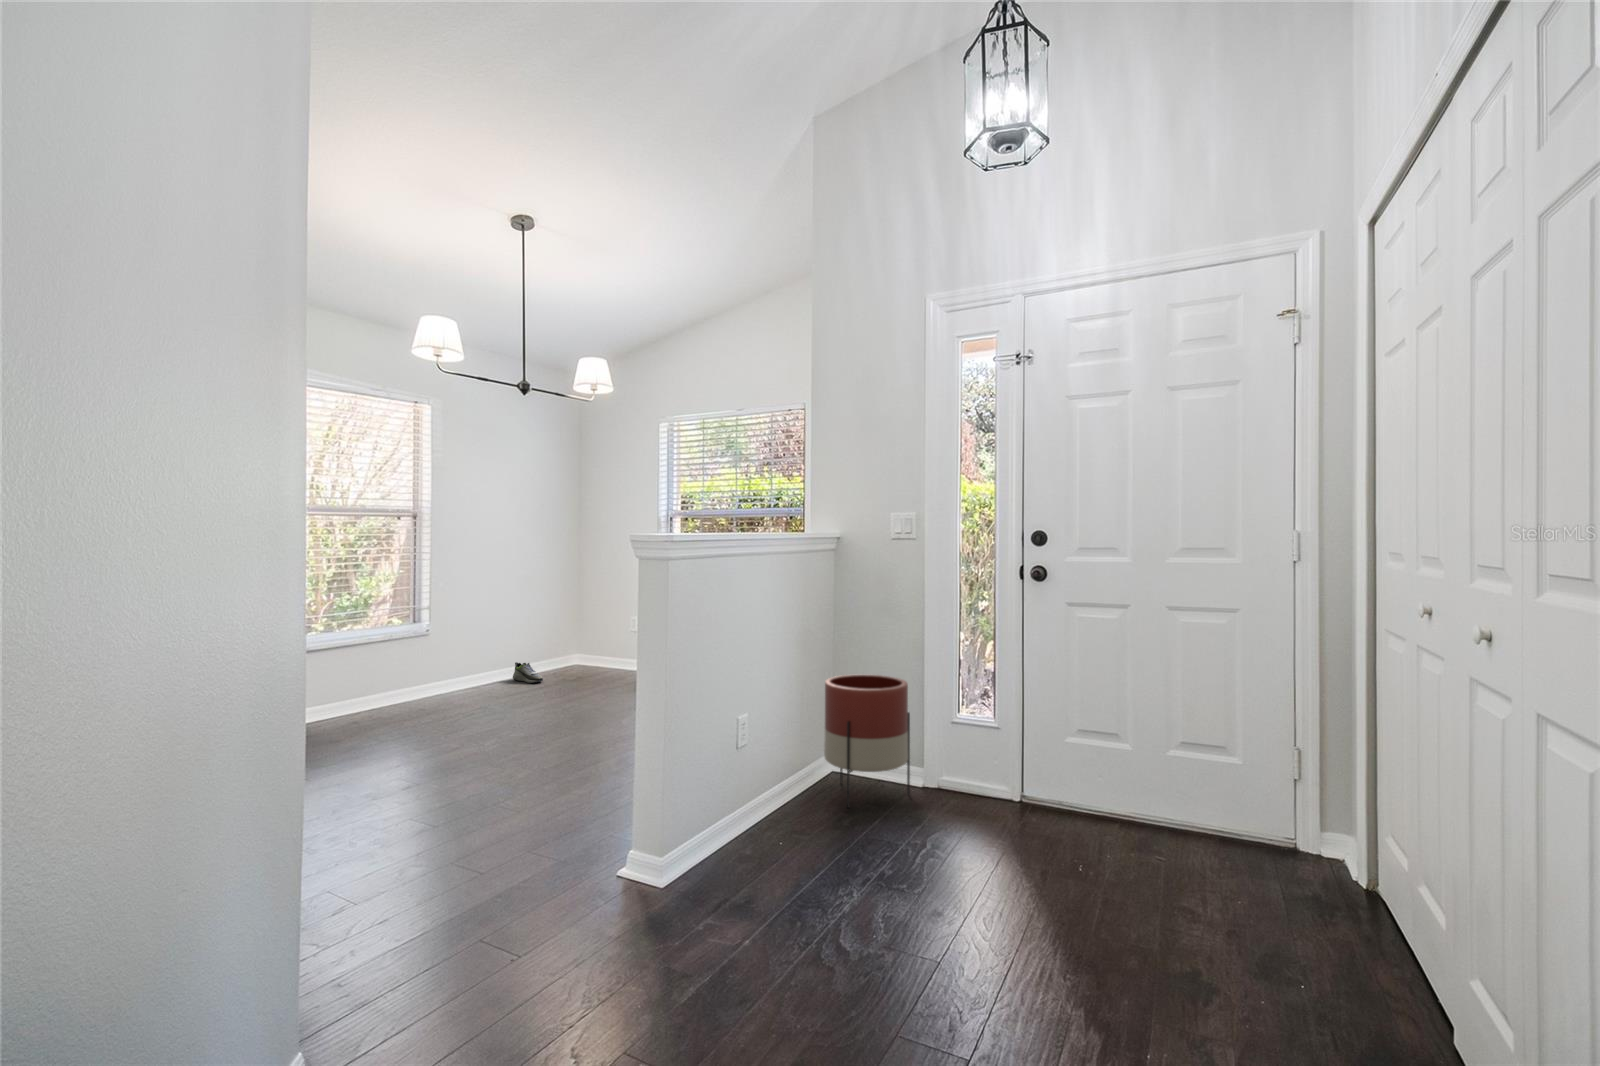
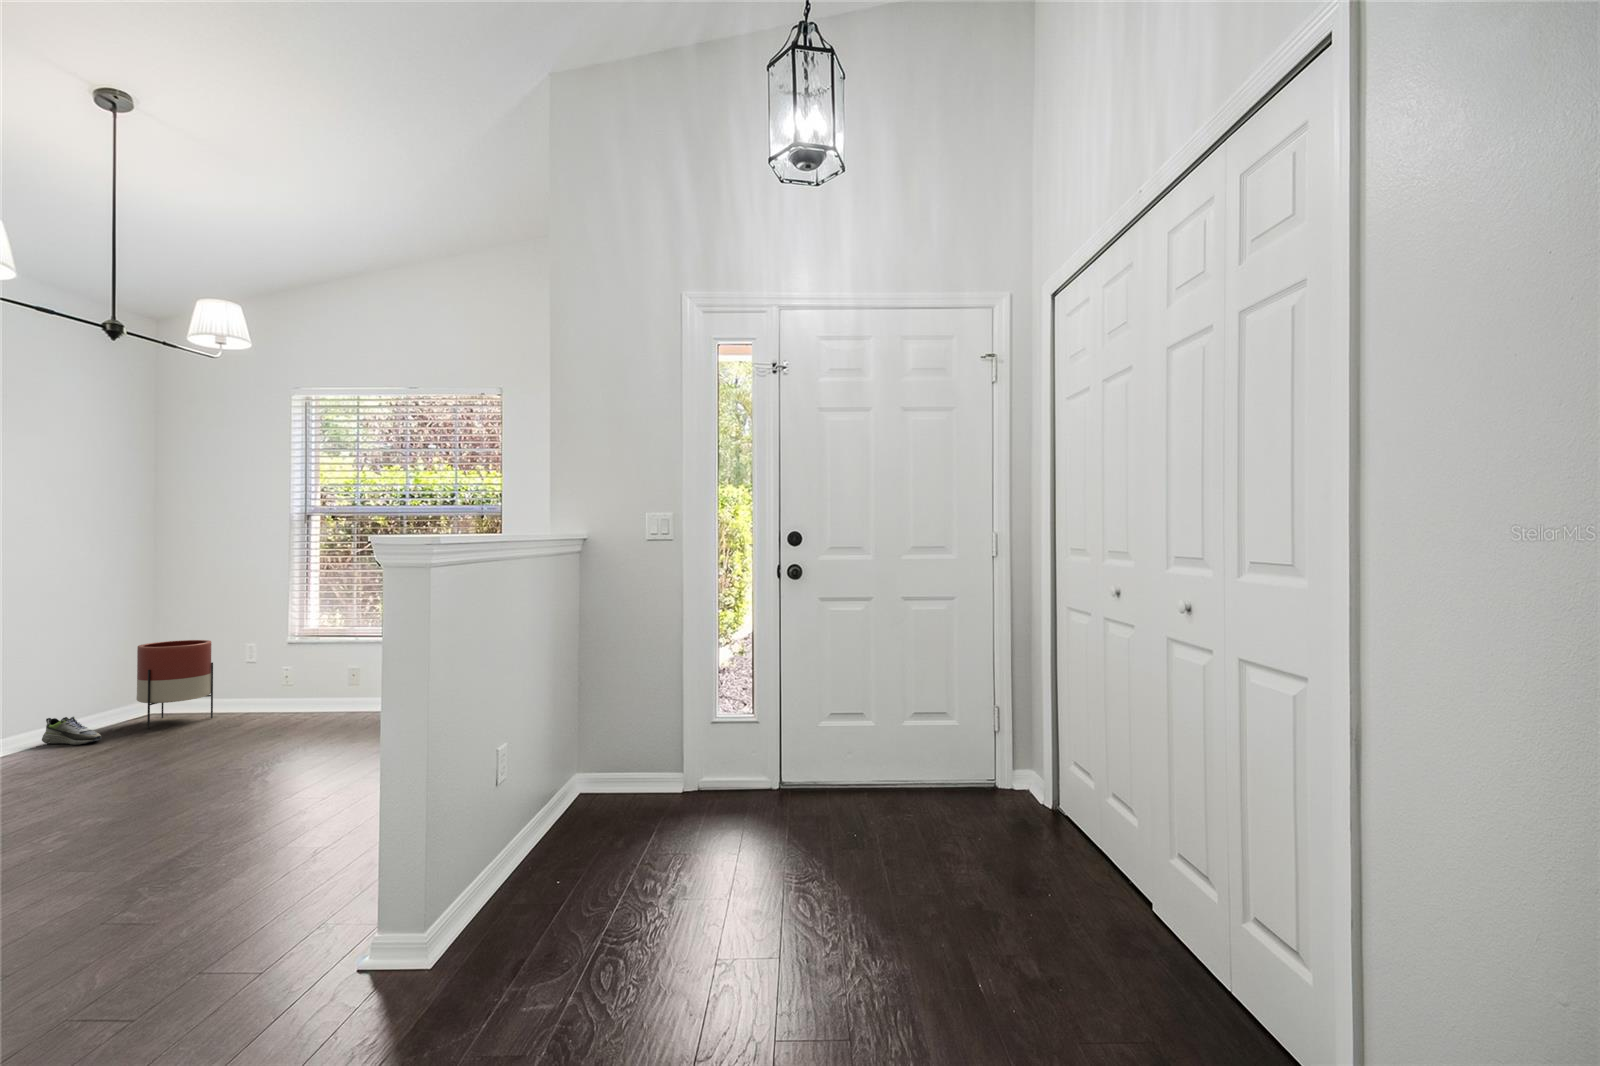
planter: present [824,674,910,808] -> present [137,640,213,729]

